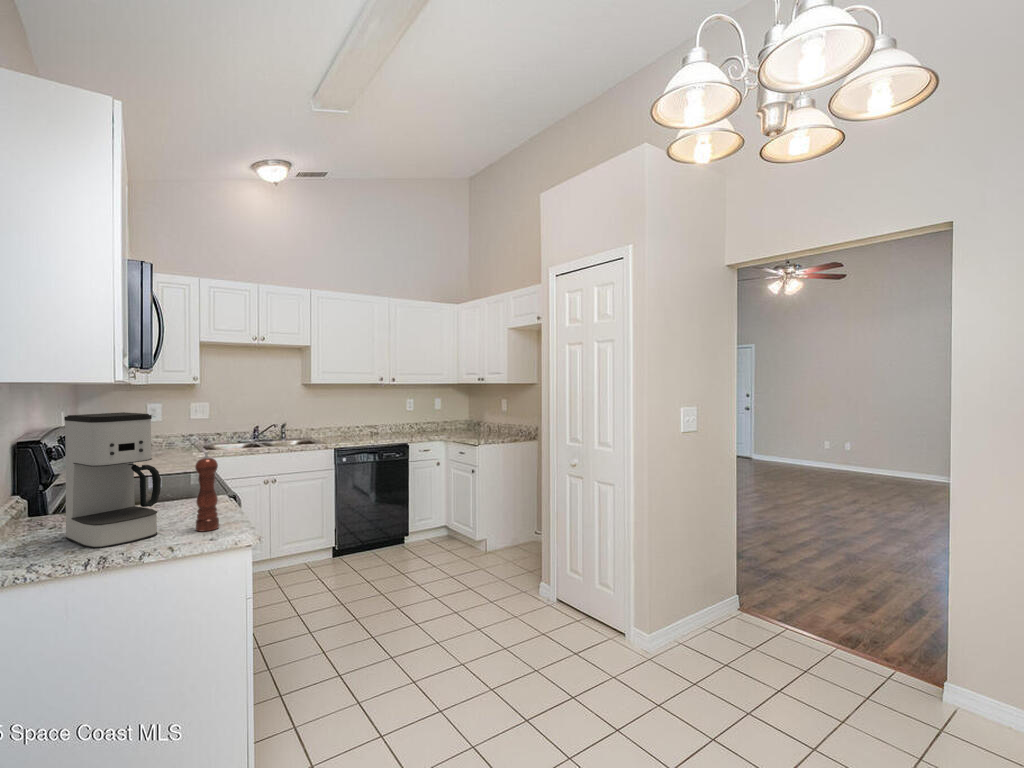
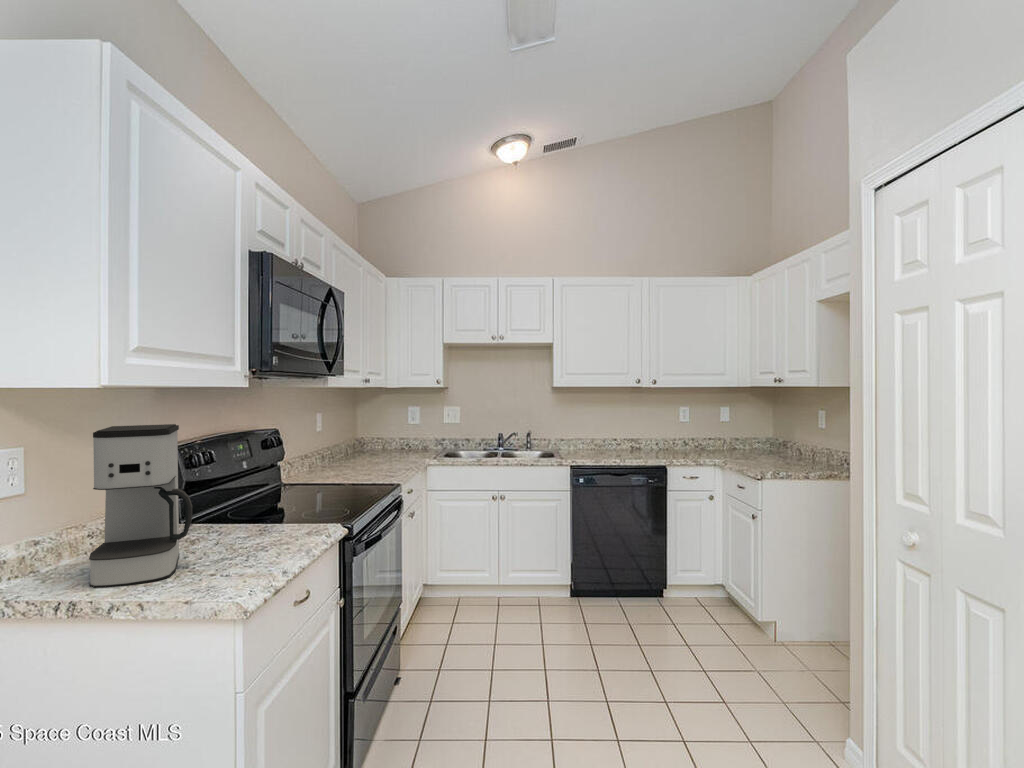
pepper mill: present [195,452,219,531] -> none [201,481,231,585]

